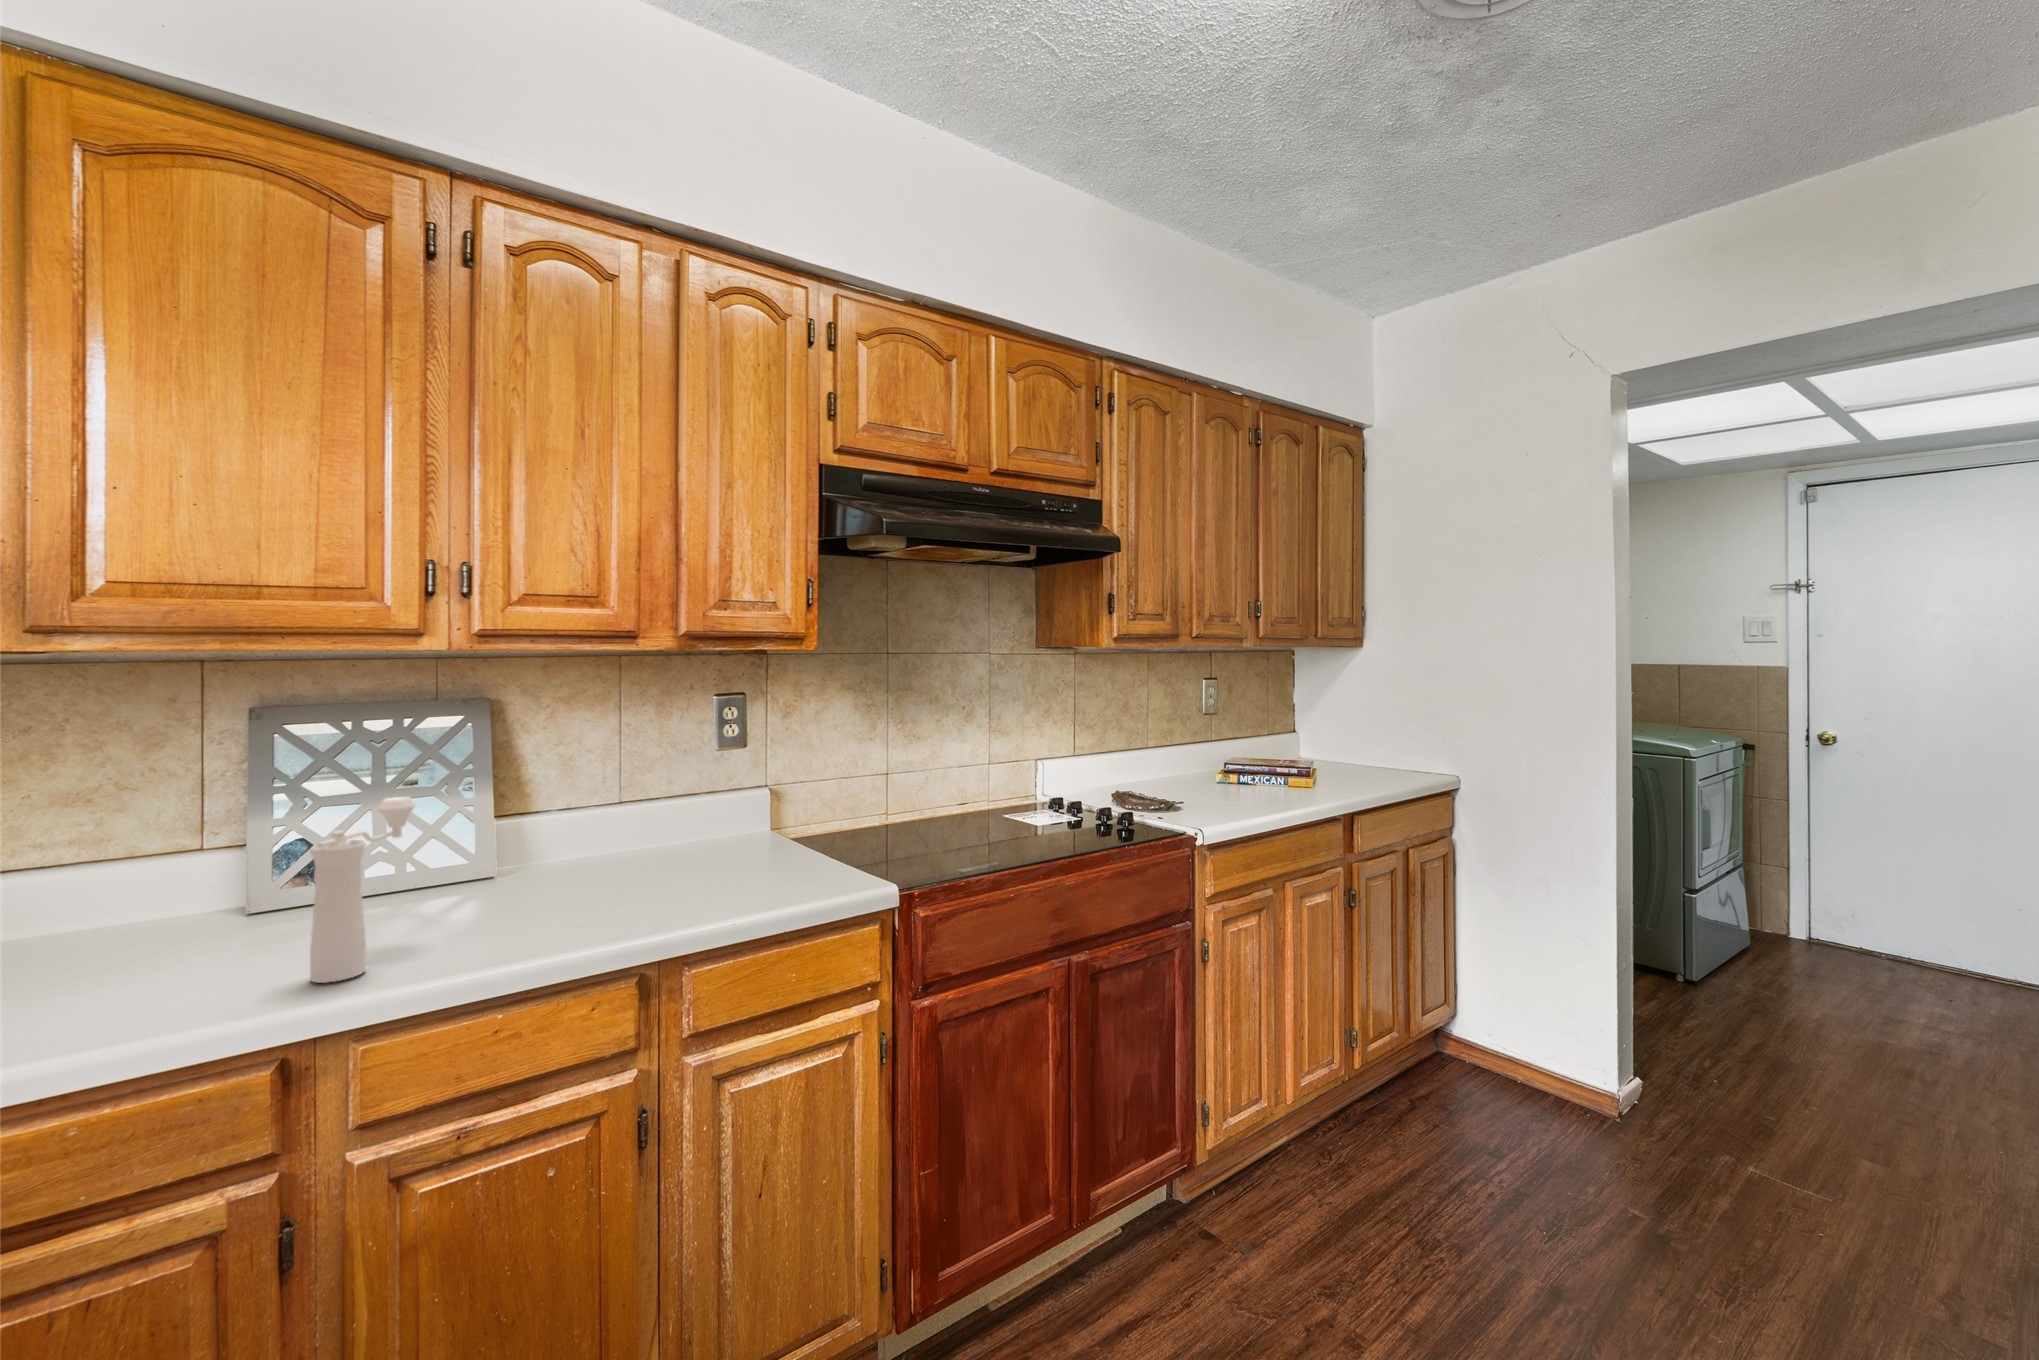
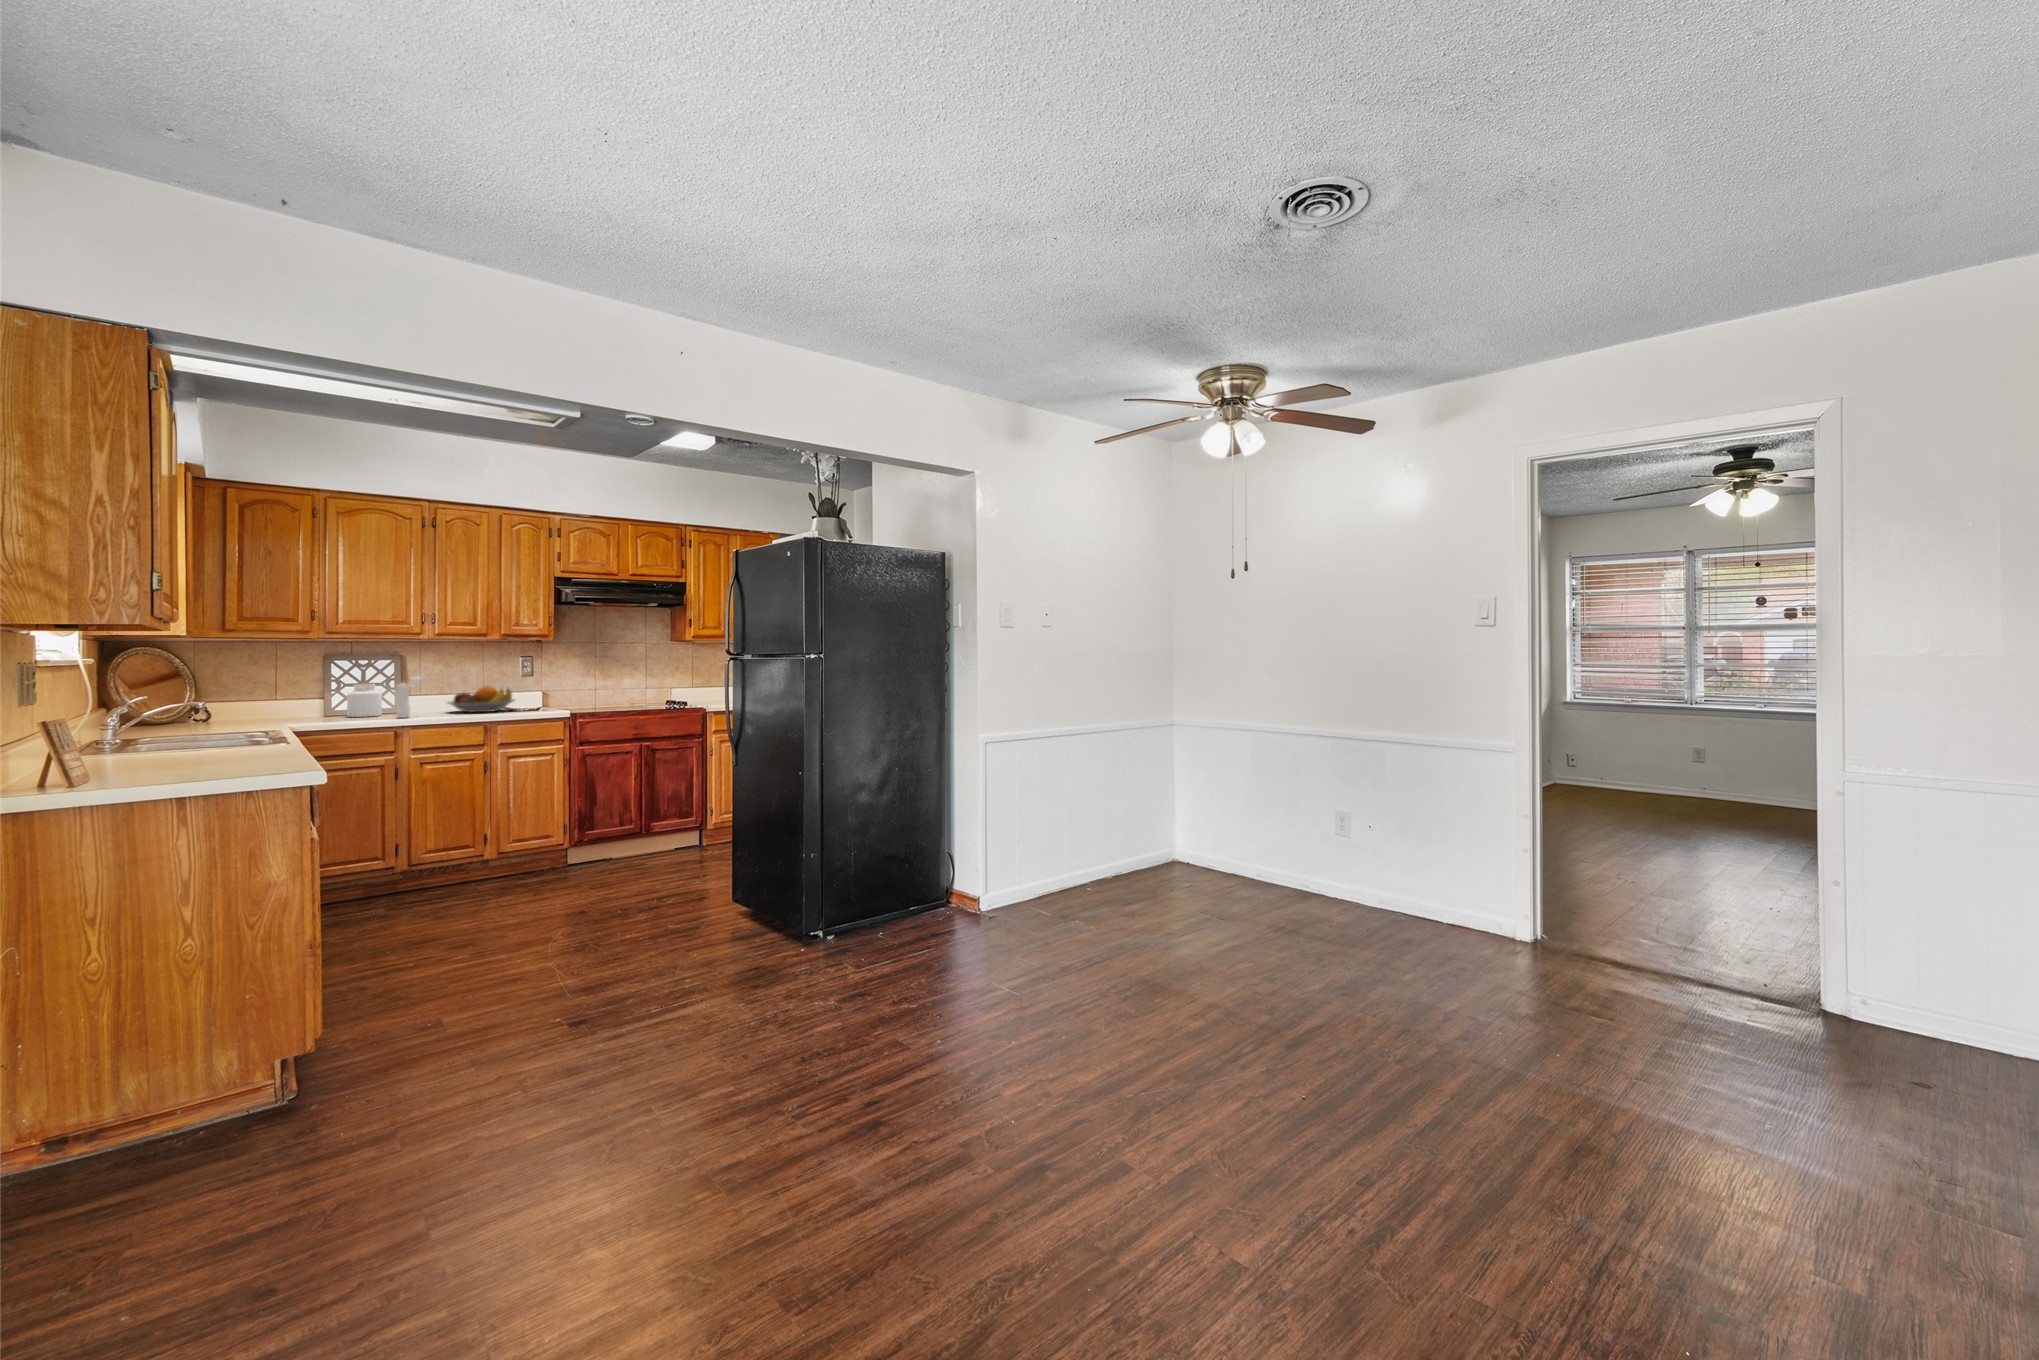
fruit bowl: none [504,809,722,904] -> present [448,686,514,712]
jar: none [134,821,275,966] -> present [347,683,382,717]

